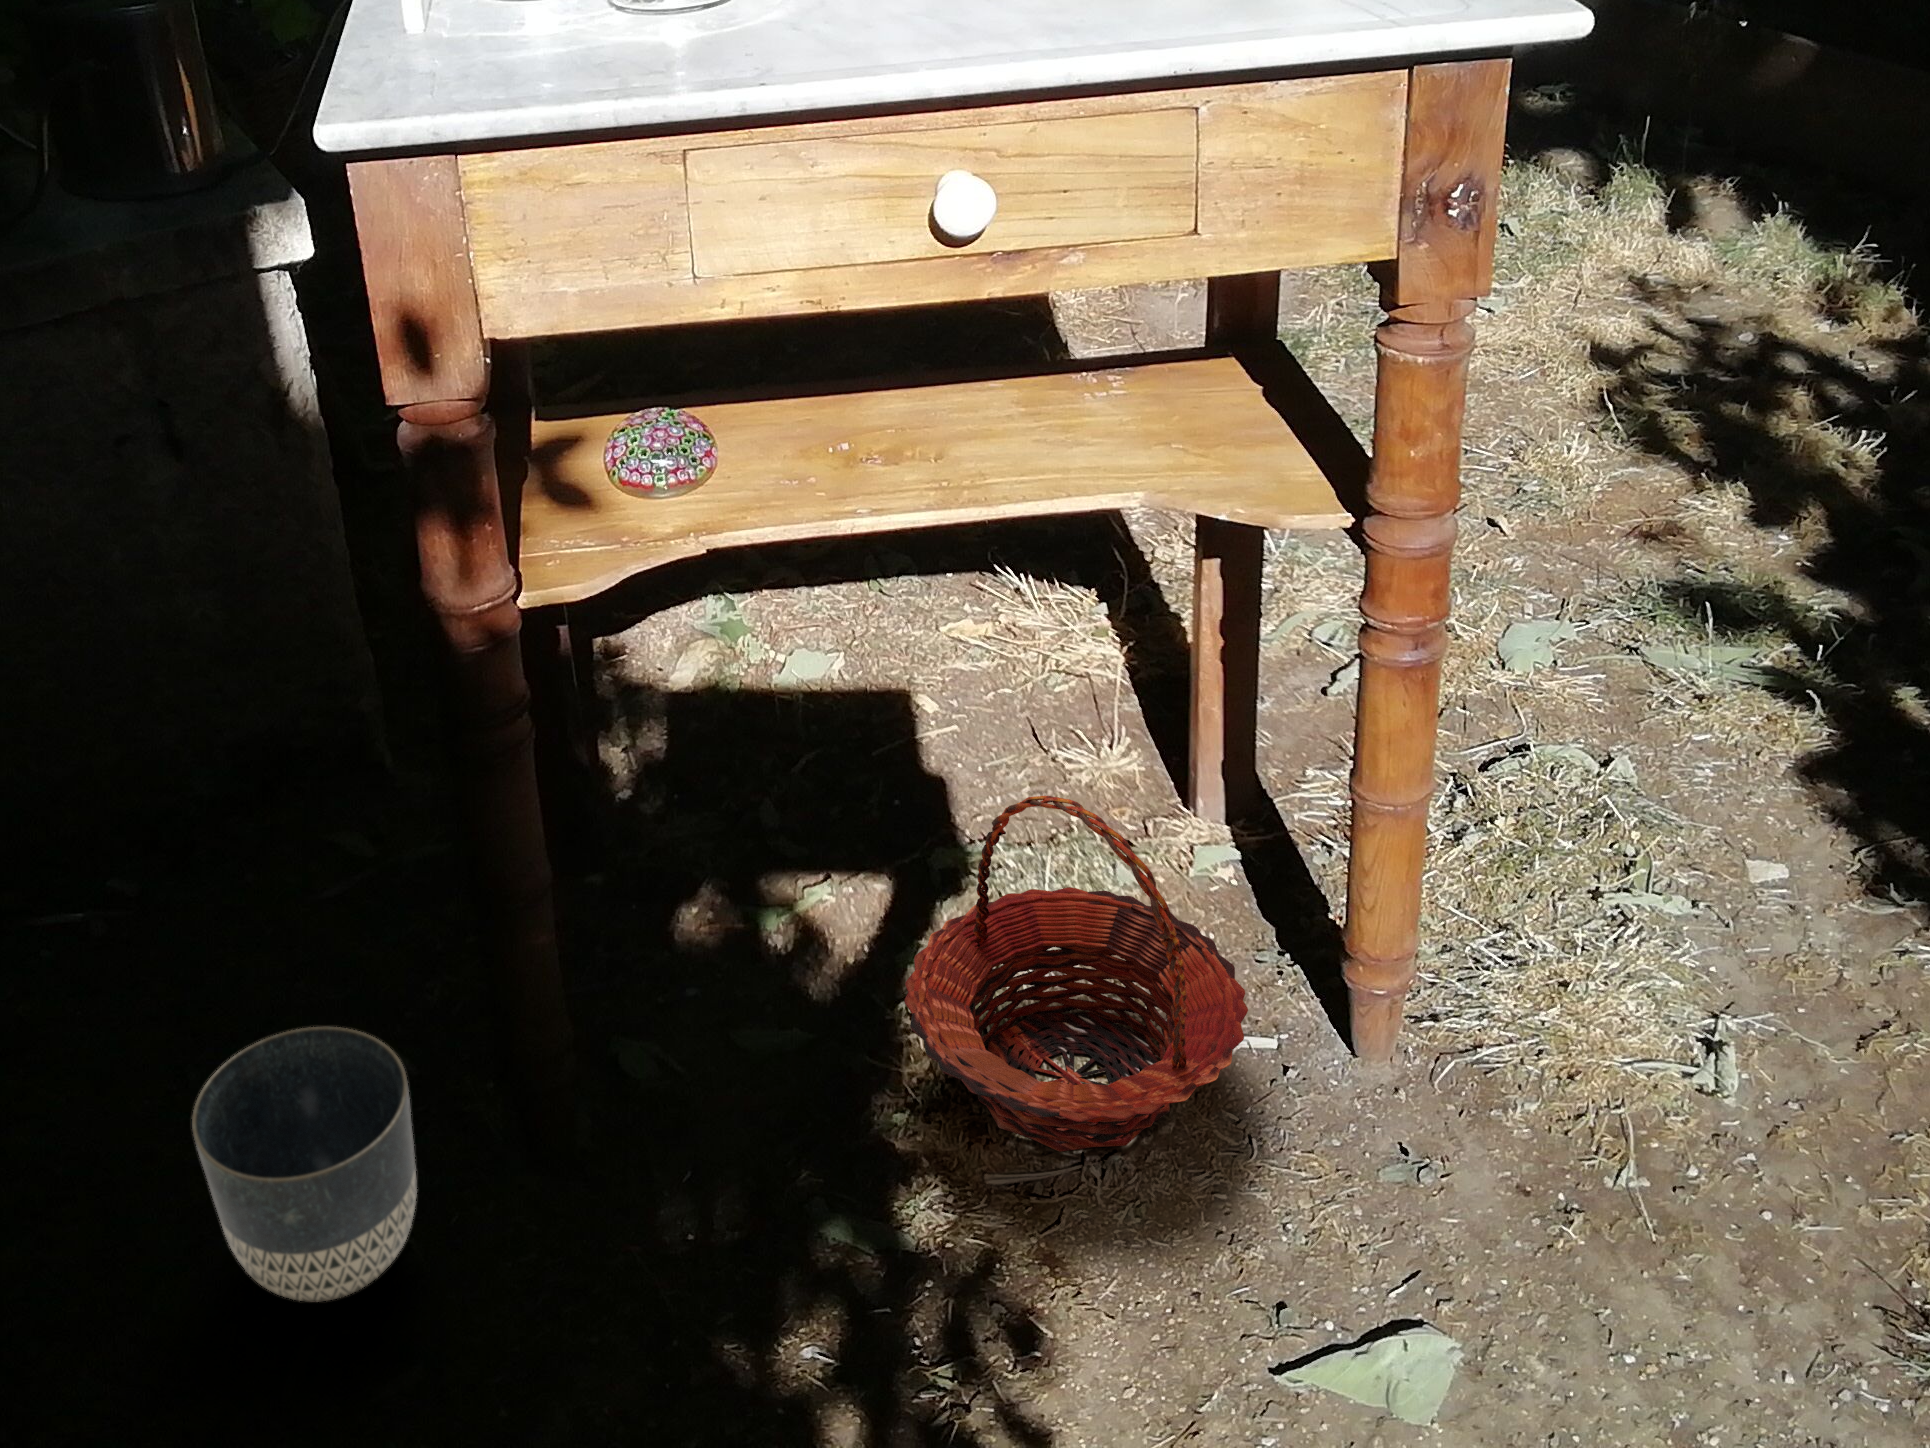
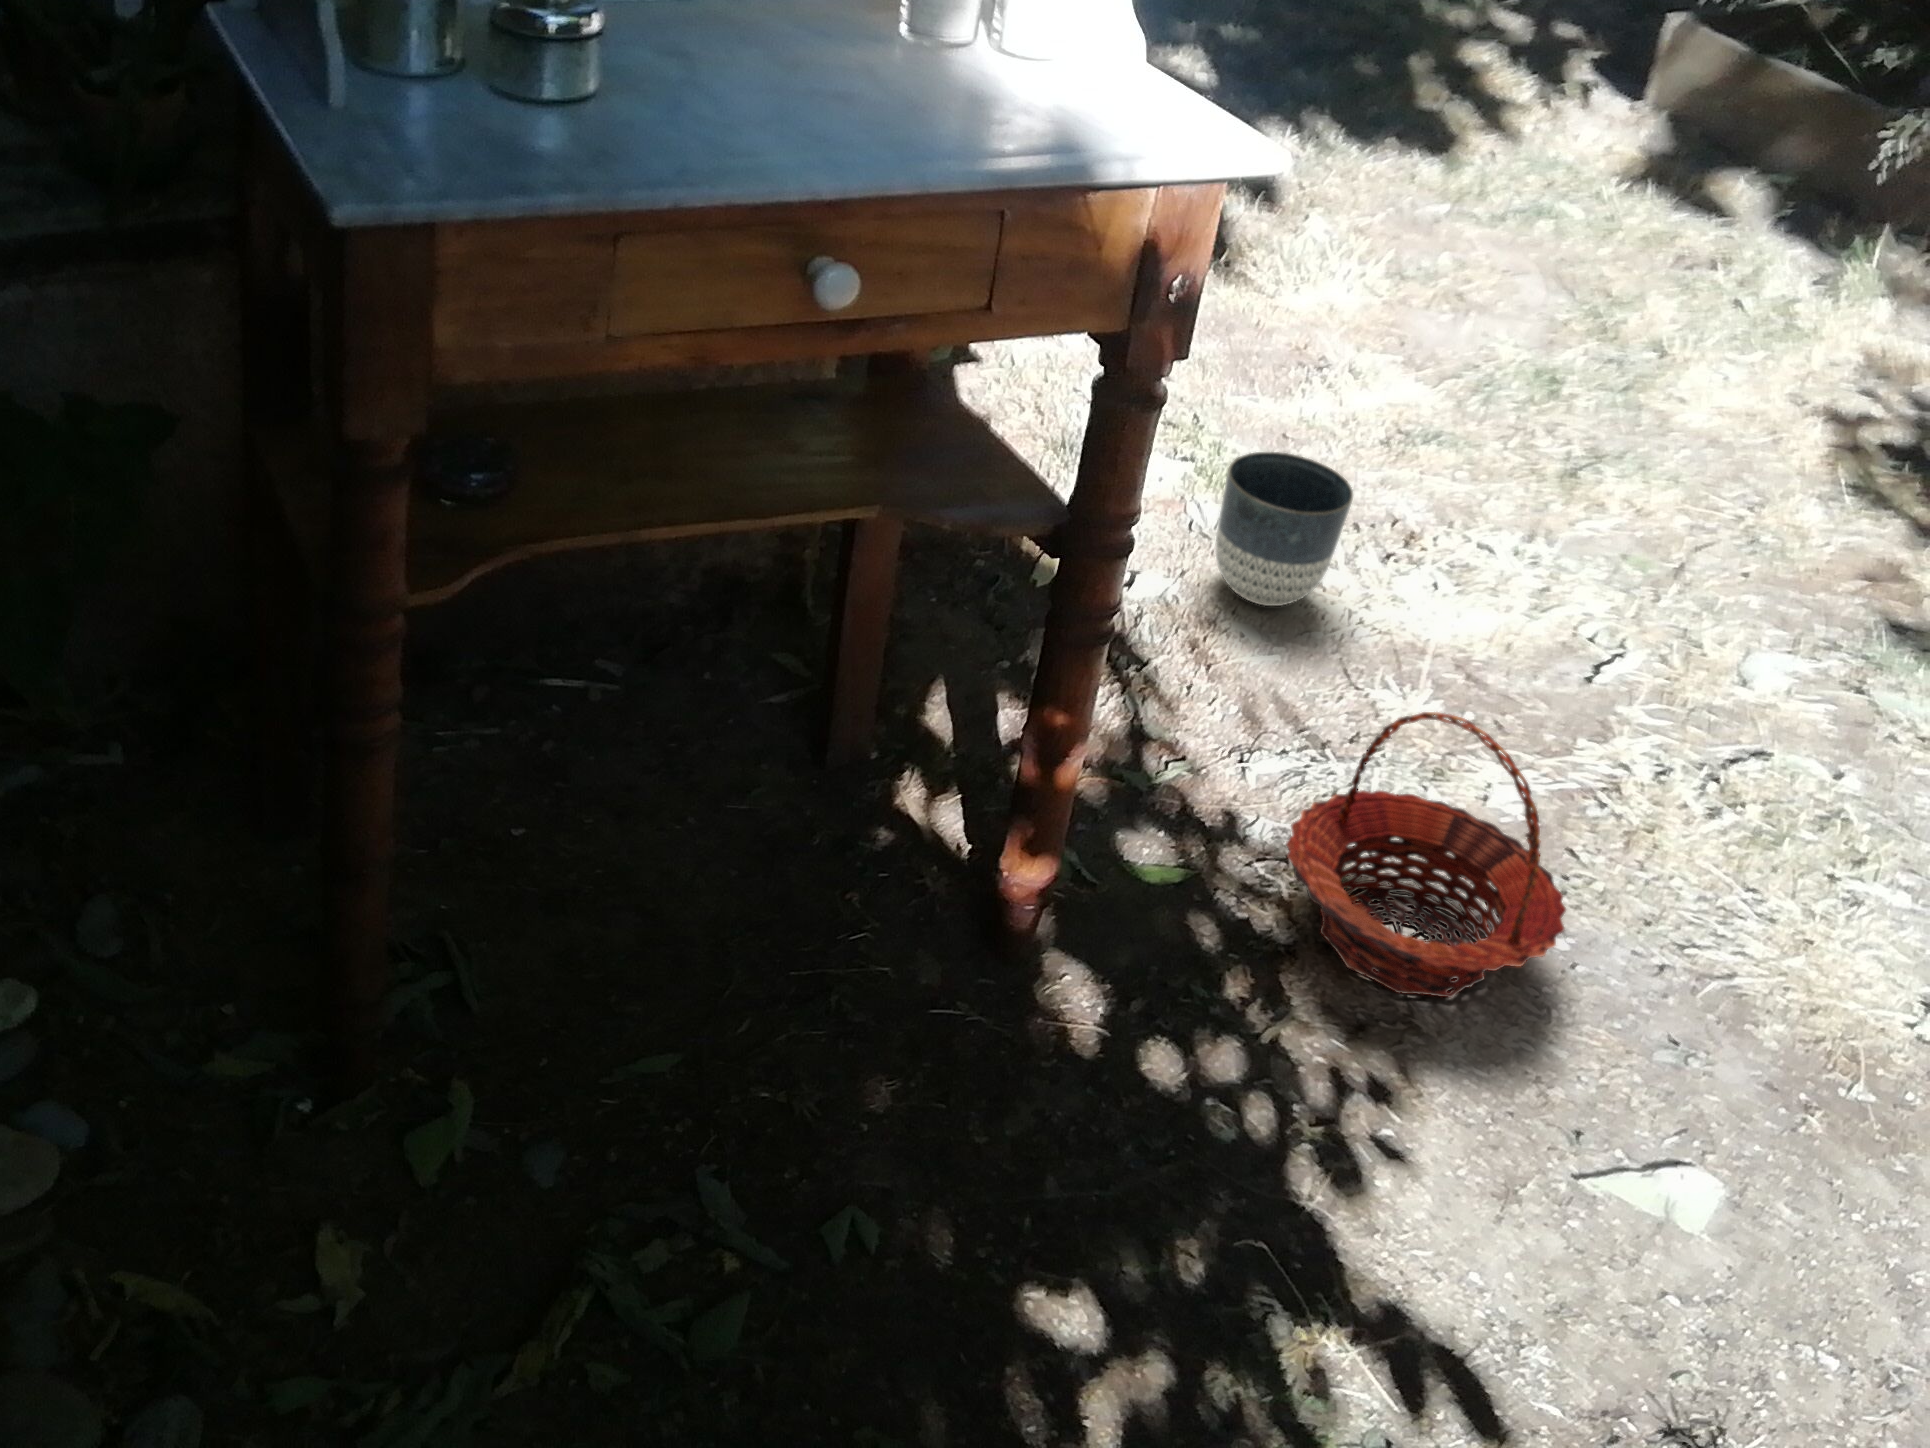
planter: present [192,1027,416,1302] -> present [1215,452,1353,606]

